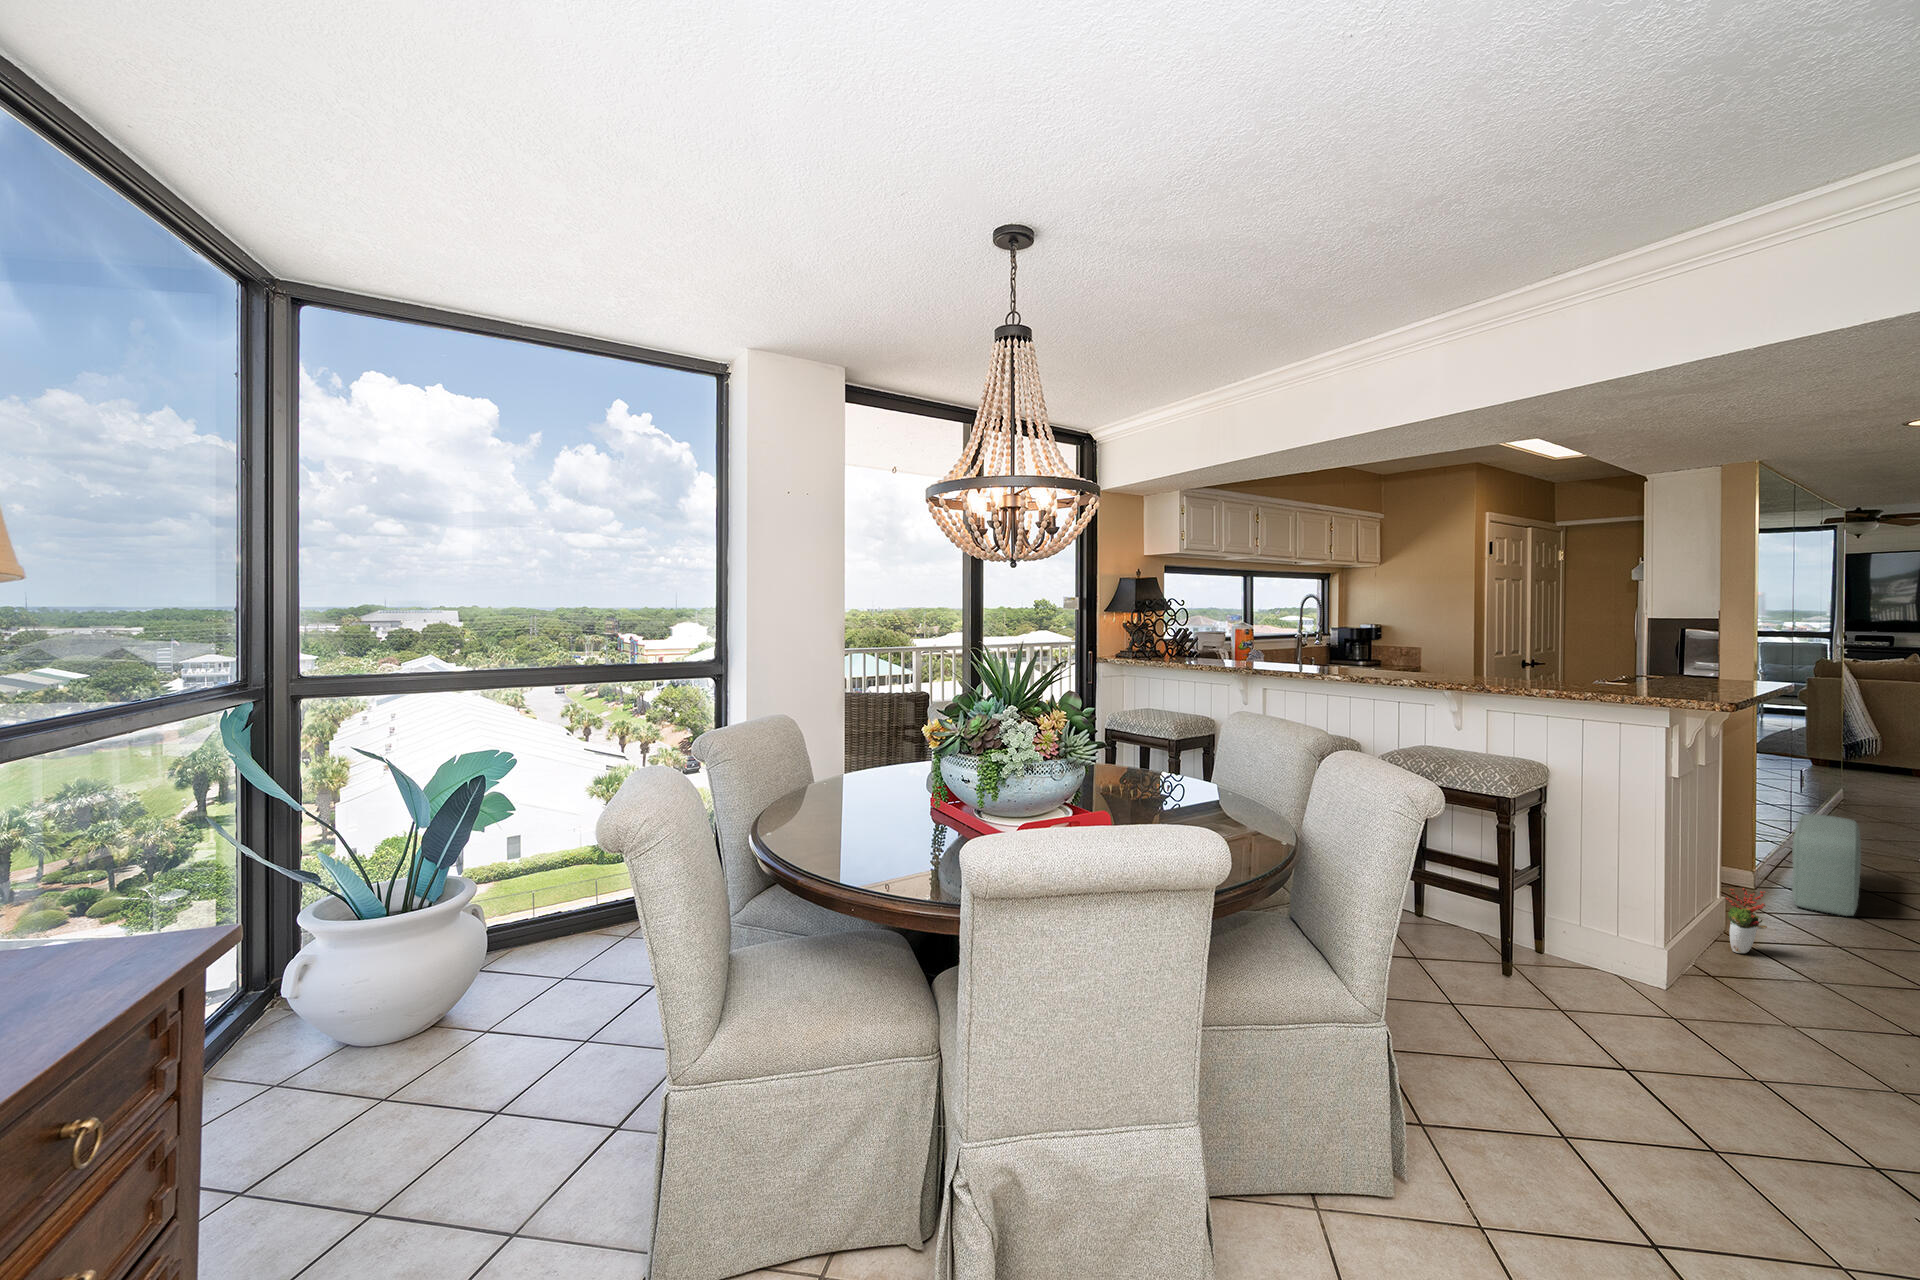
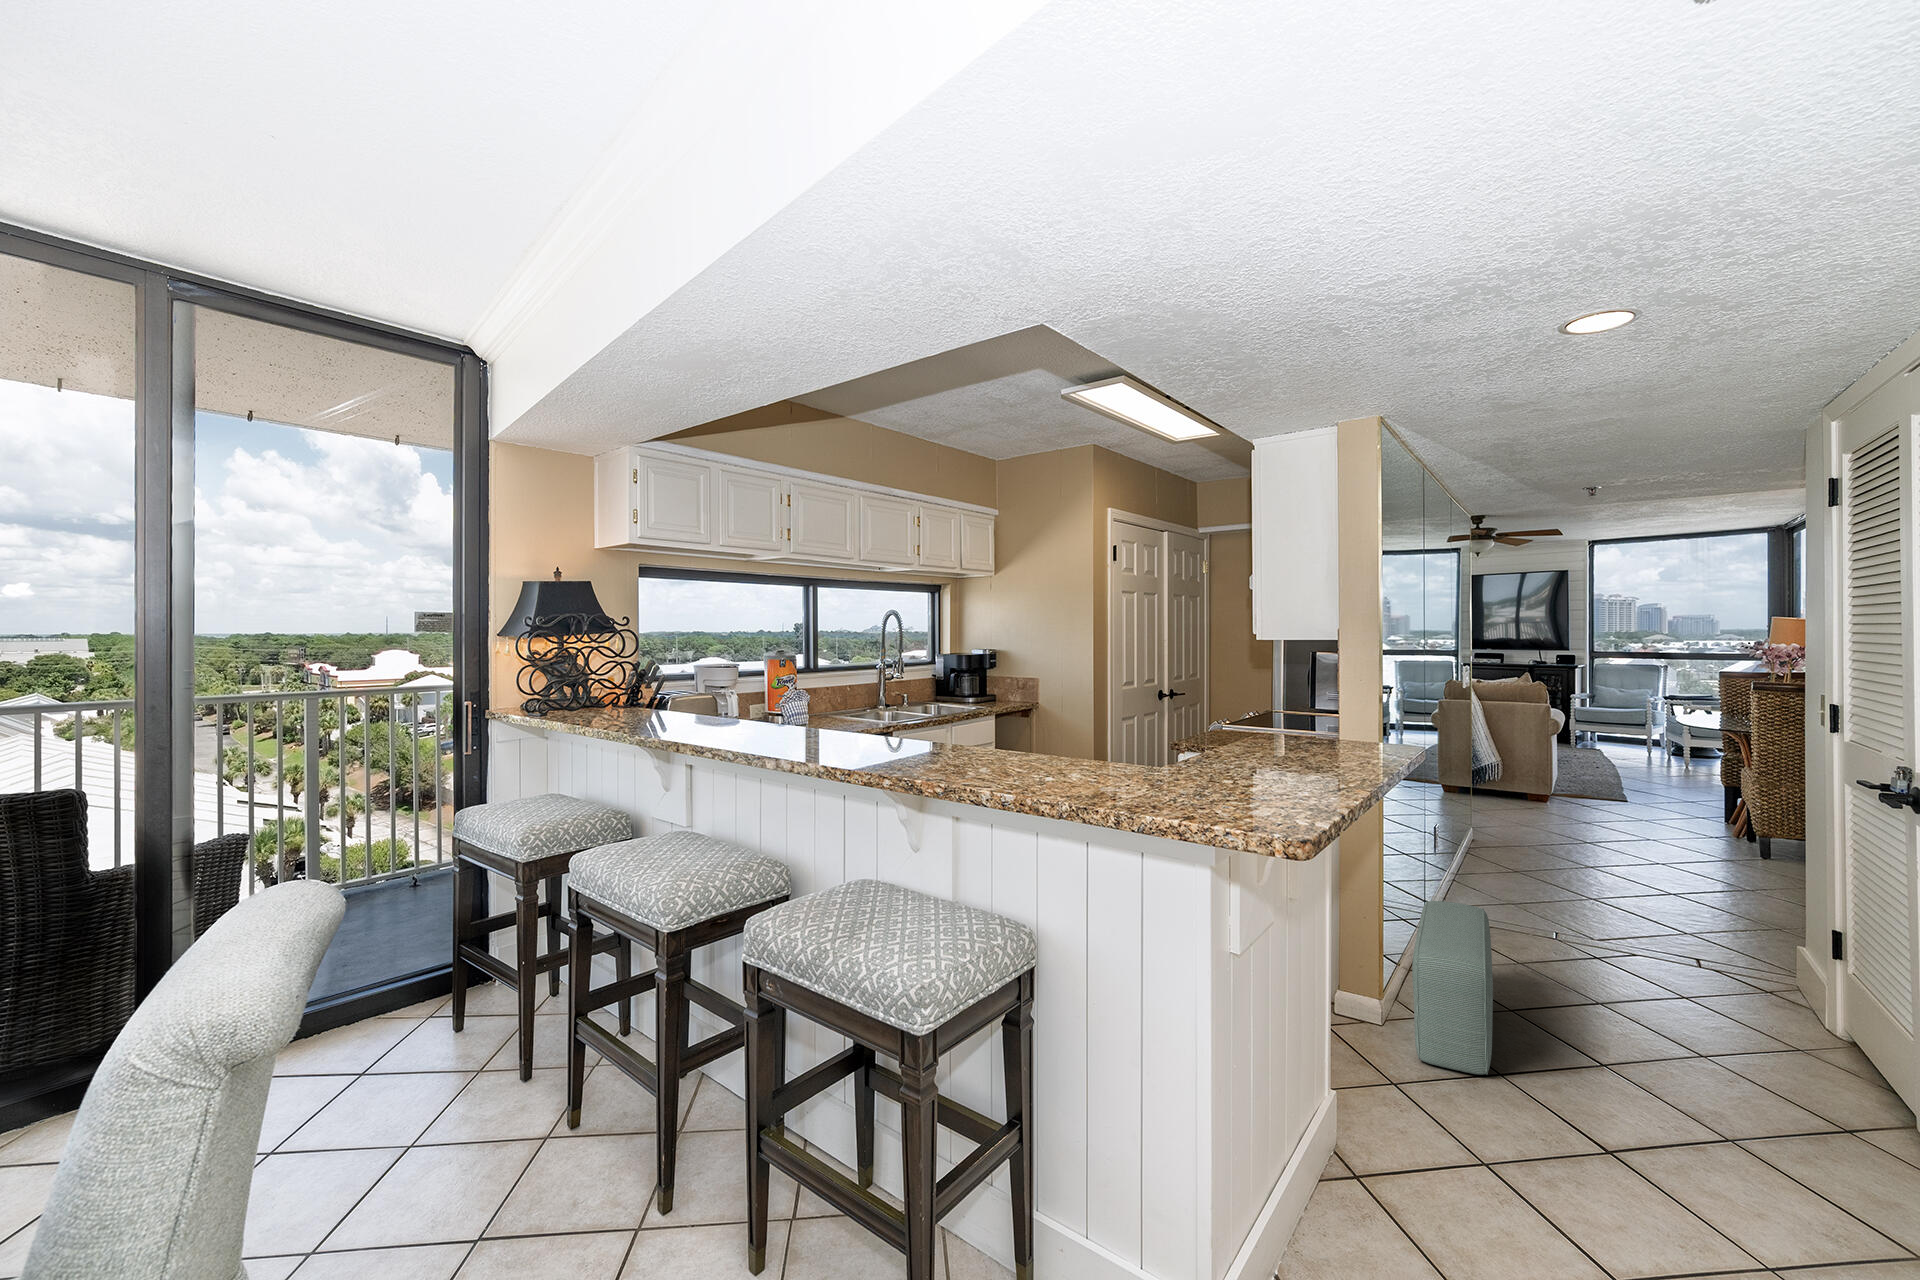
decorative plant: present [1726,888,1767,953] -> none [1312,1098,1370,1219]

